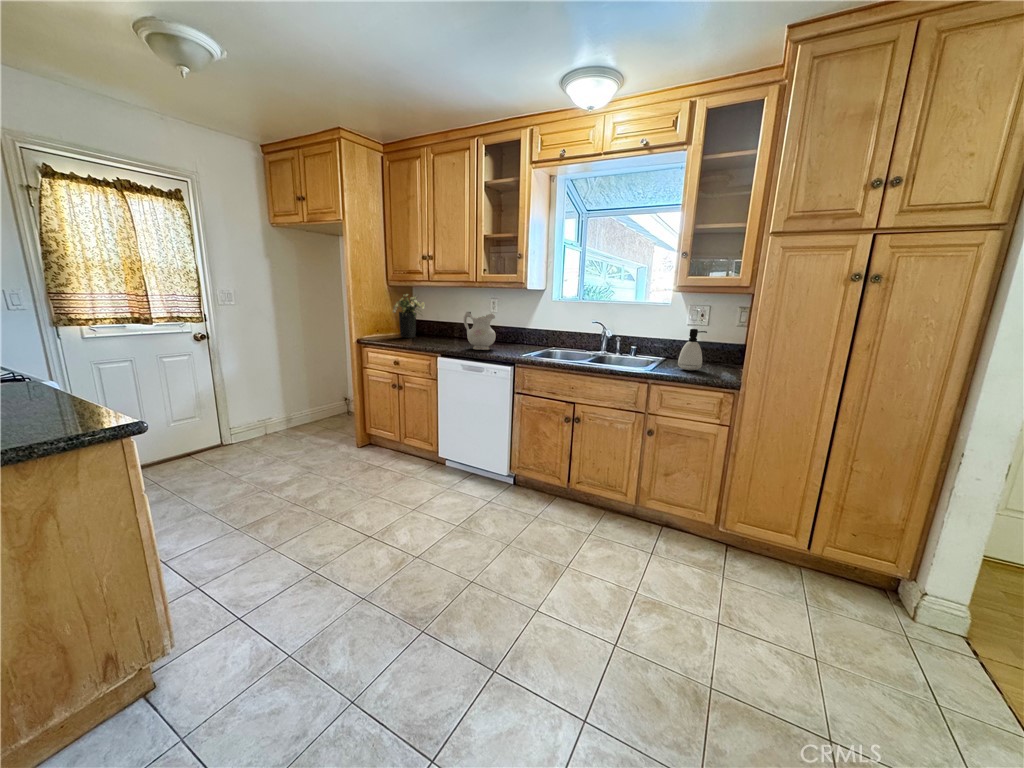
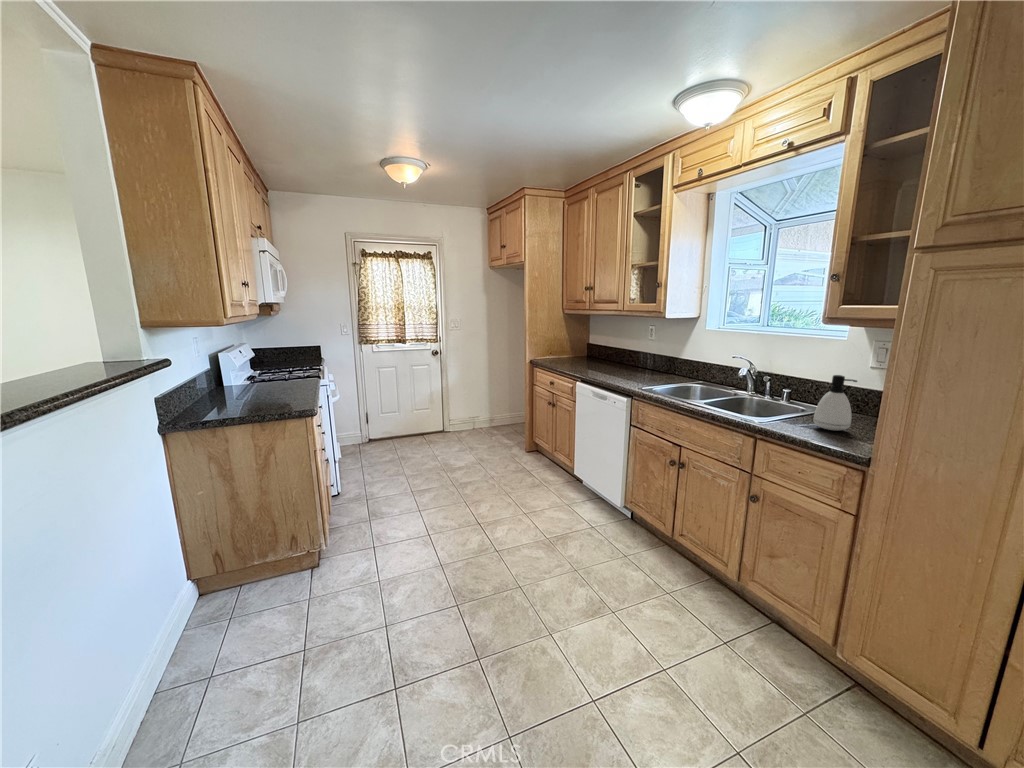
flower arrangement: present [393,295,425,338] -> none [559,320,593,361]
ceramic pitcher: present [463,312,496,350] -> none [603,340,633,379]

